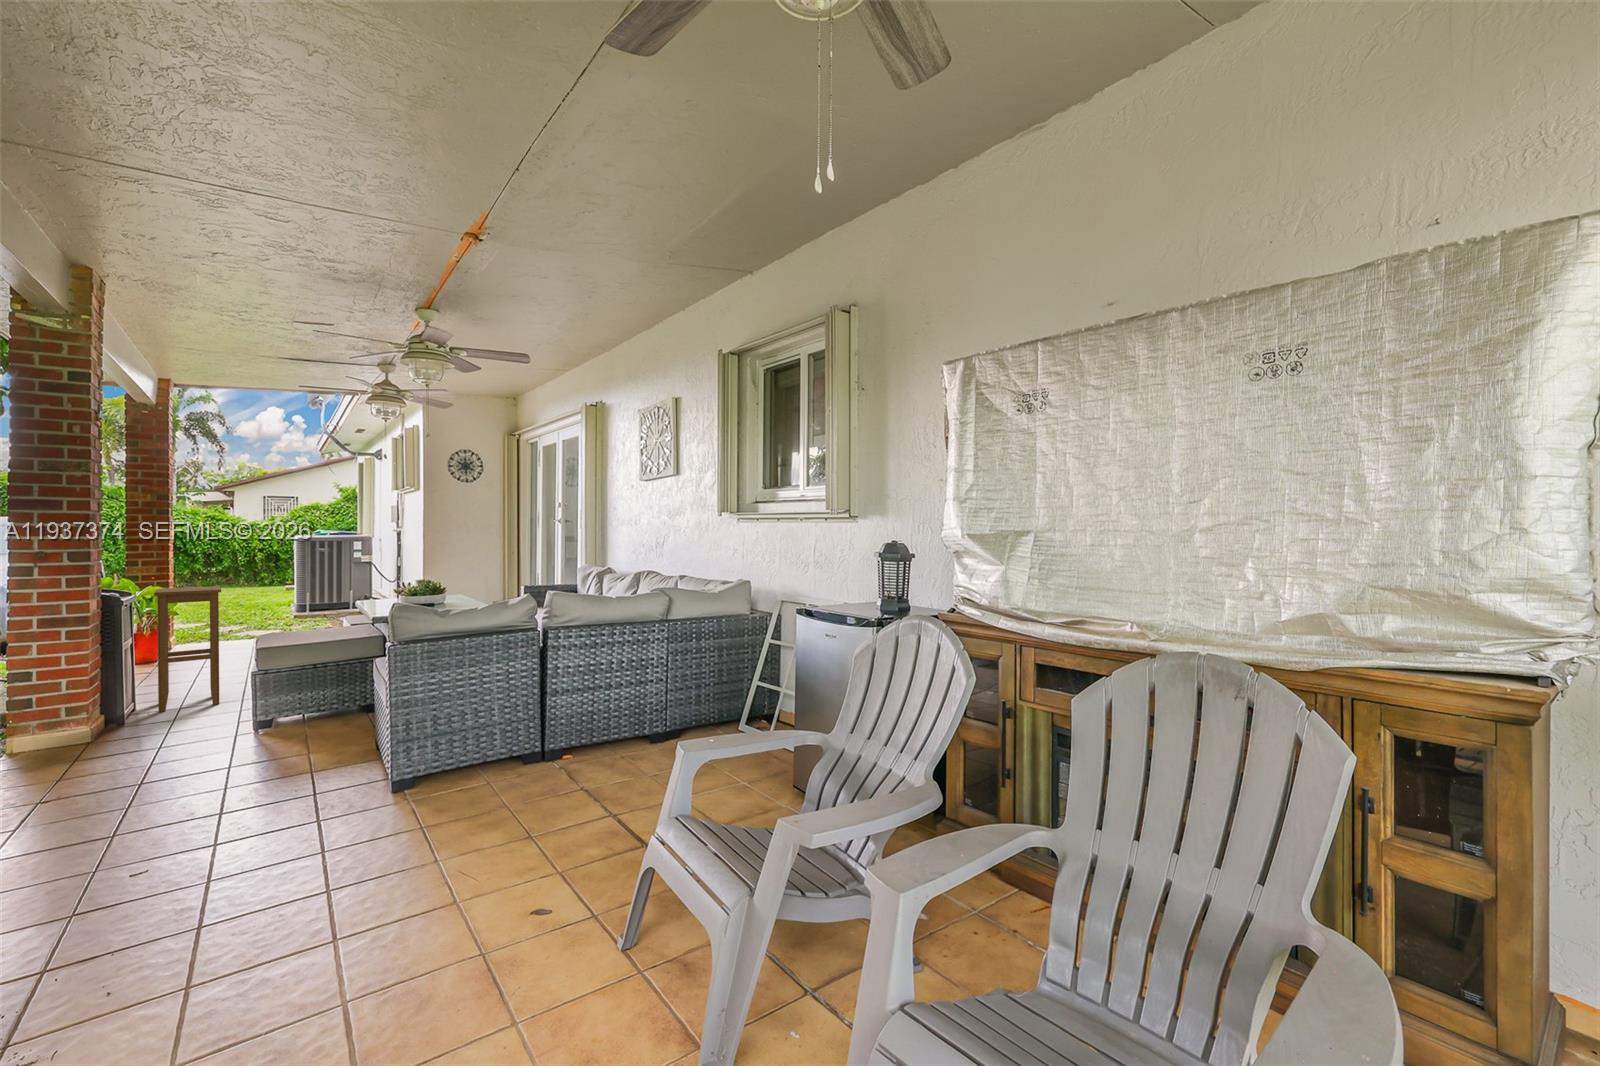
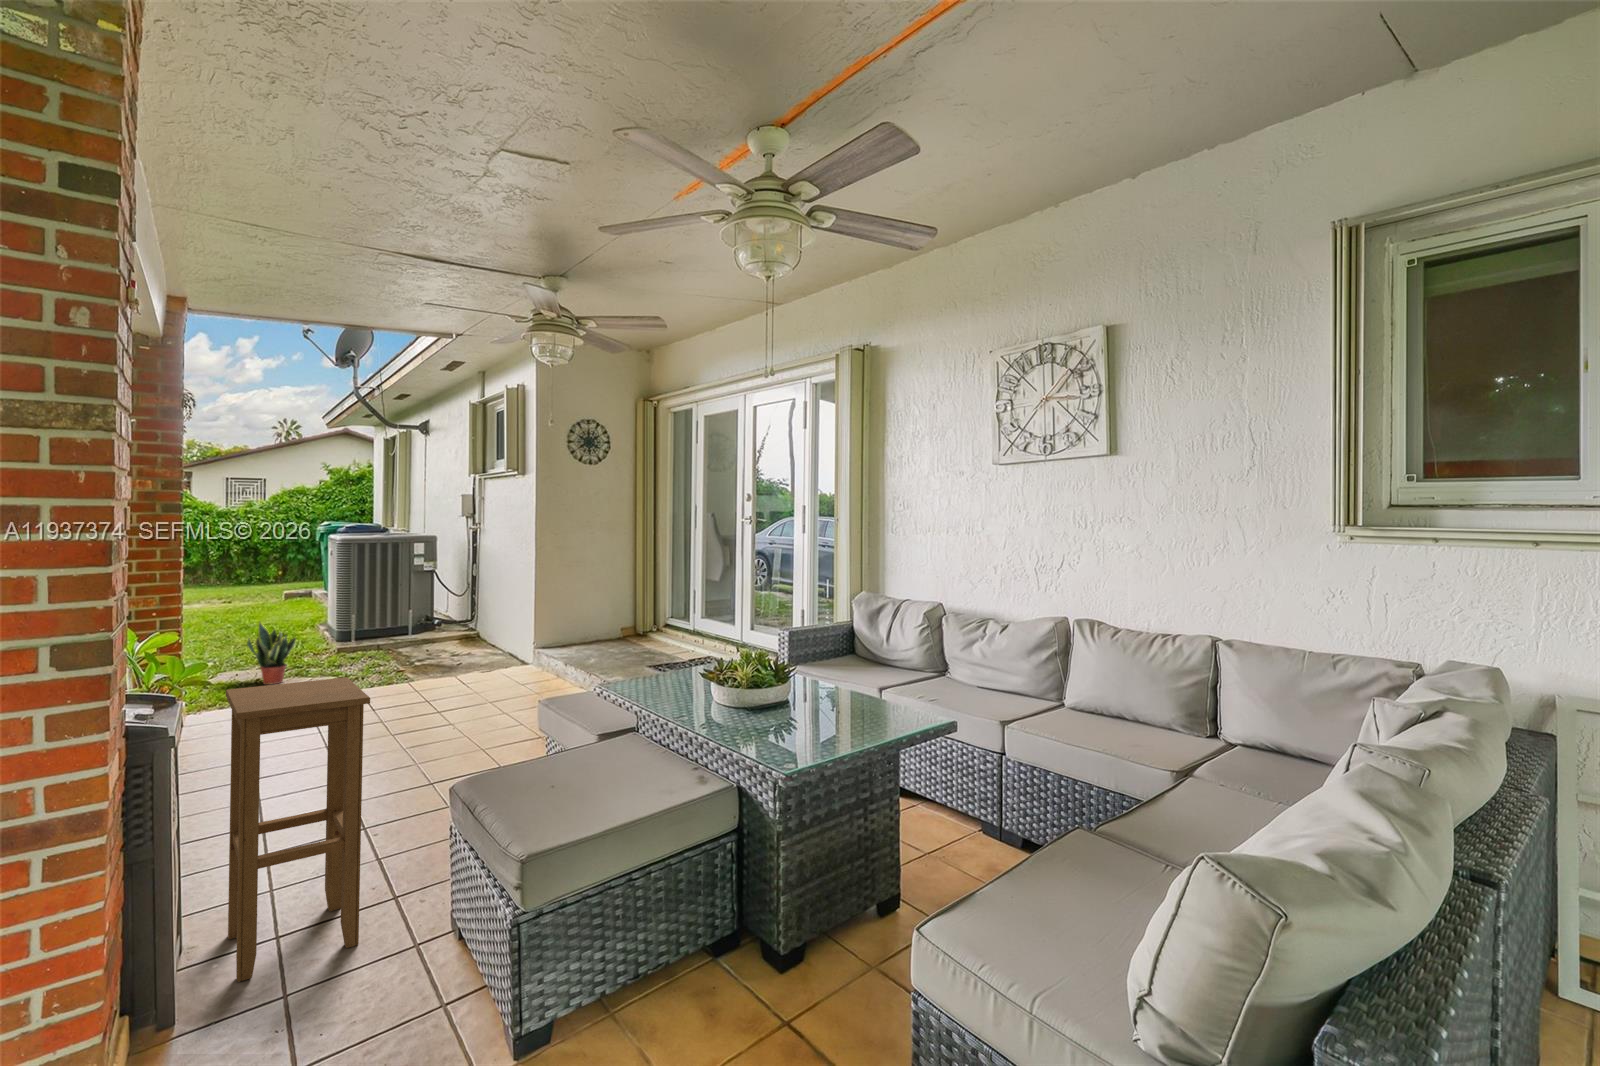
potted plant: none [219,589,253,630] -> present [247,623,296,685]

